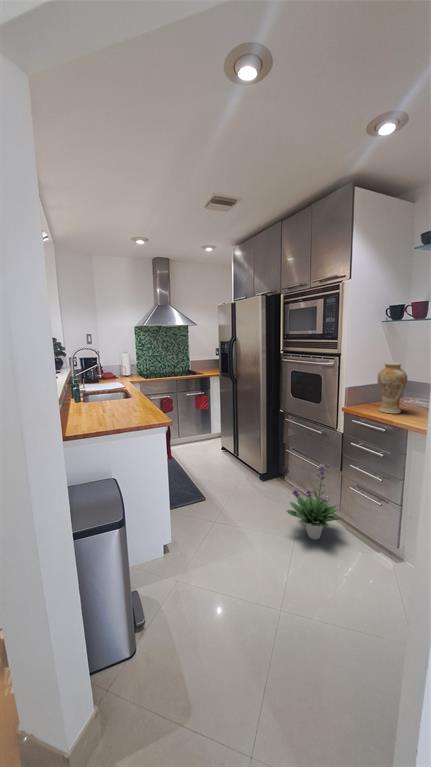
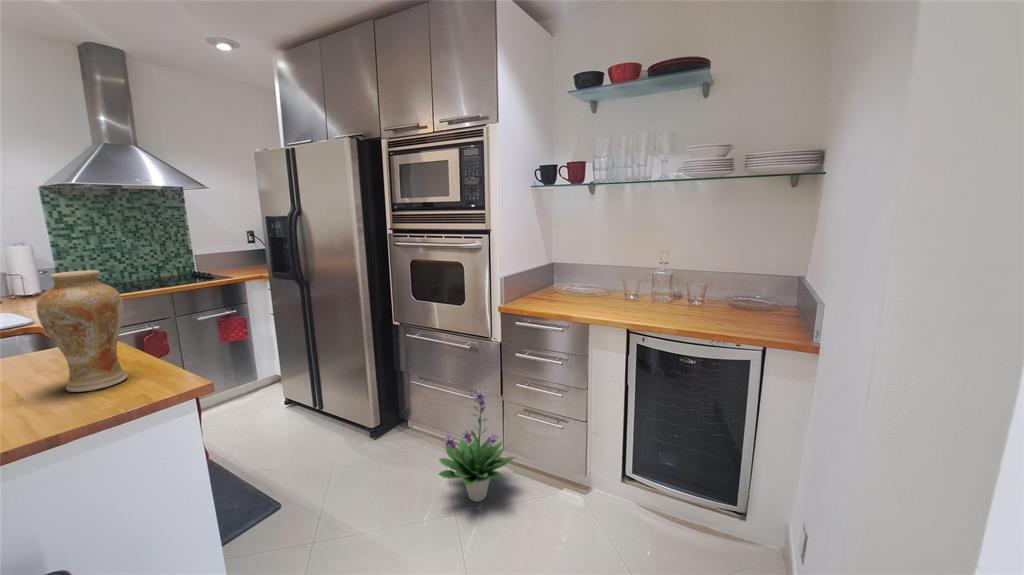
vase: present [377,363,407,414] -> present [36,270,127,392]

